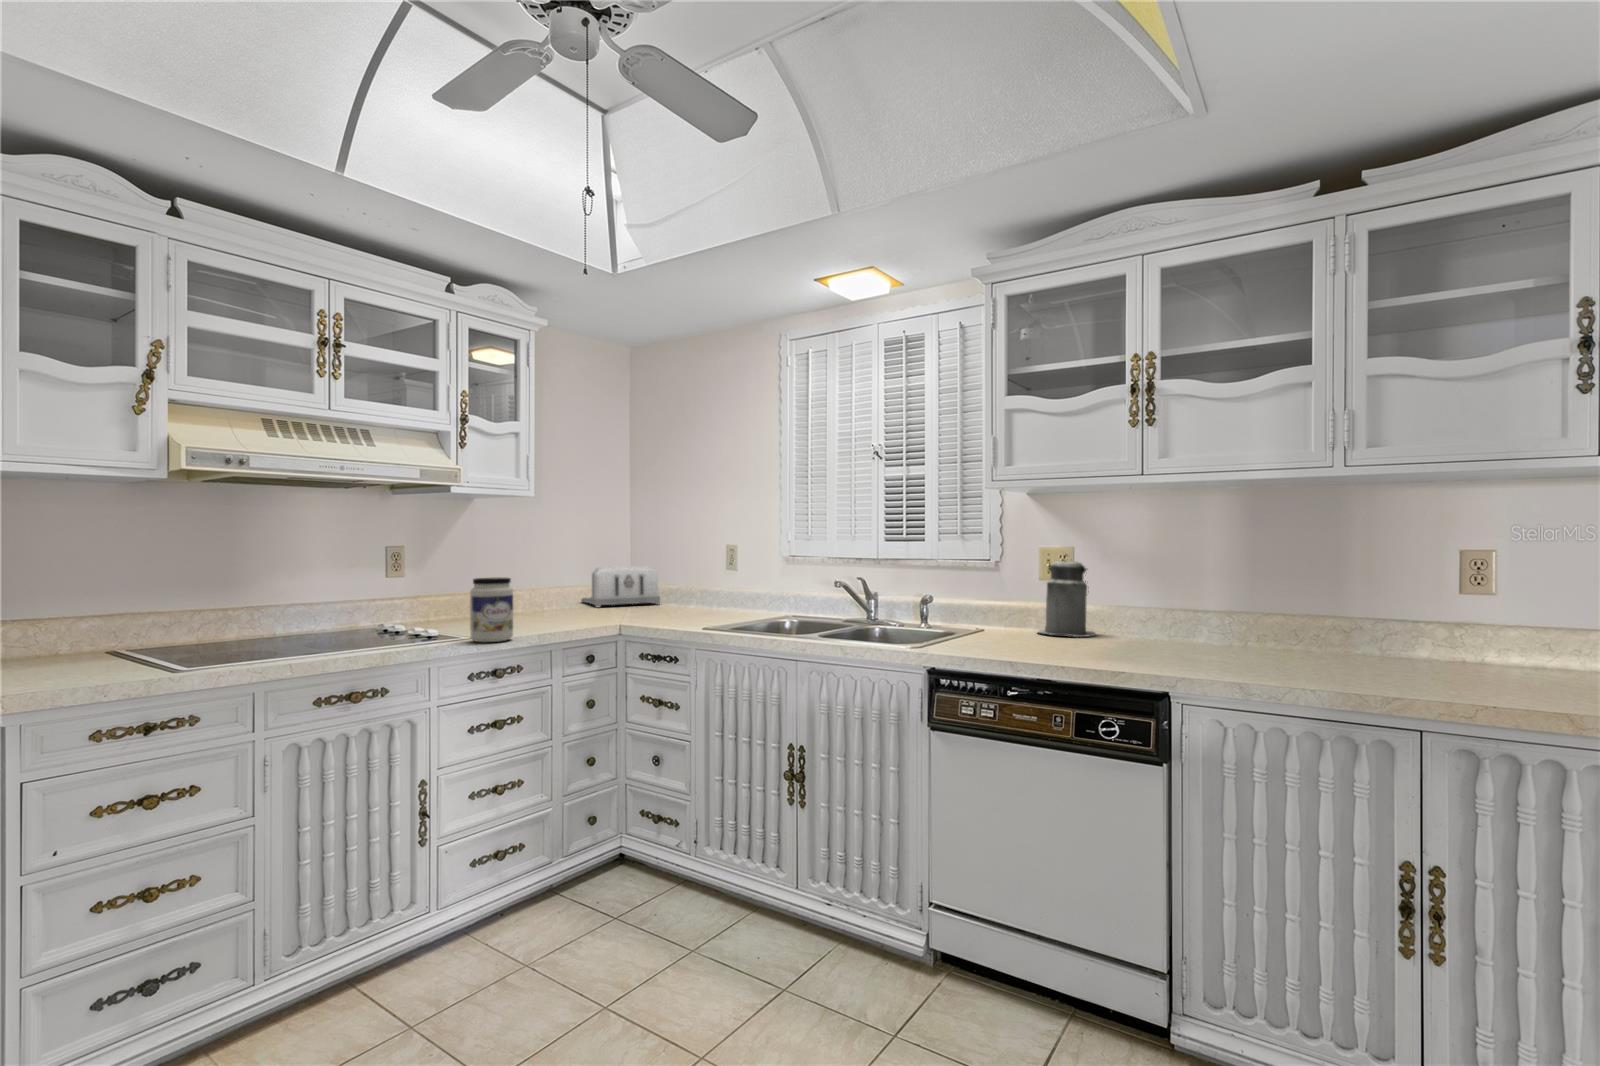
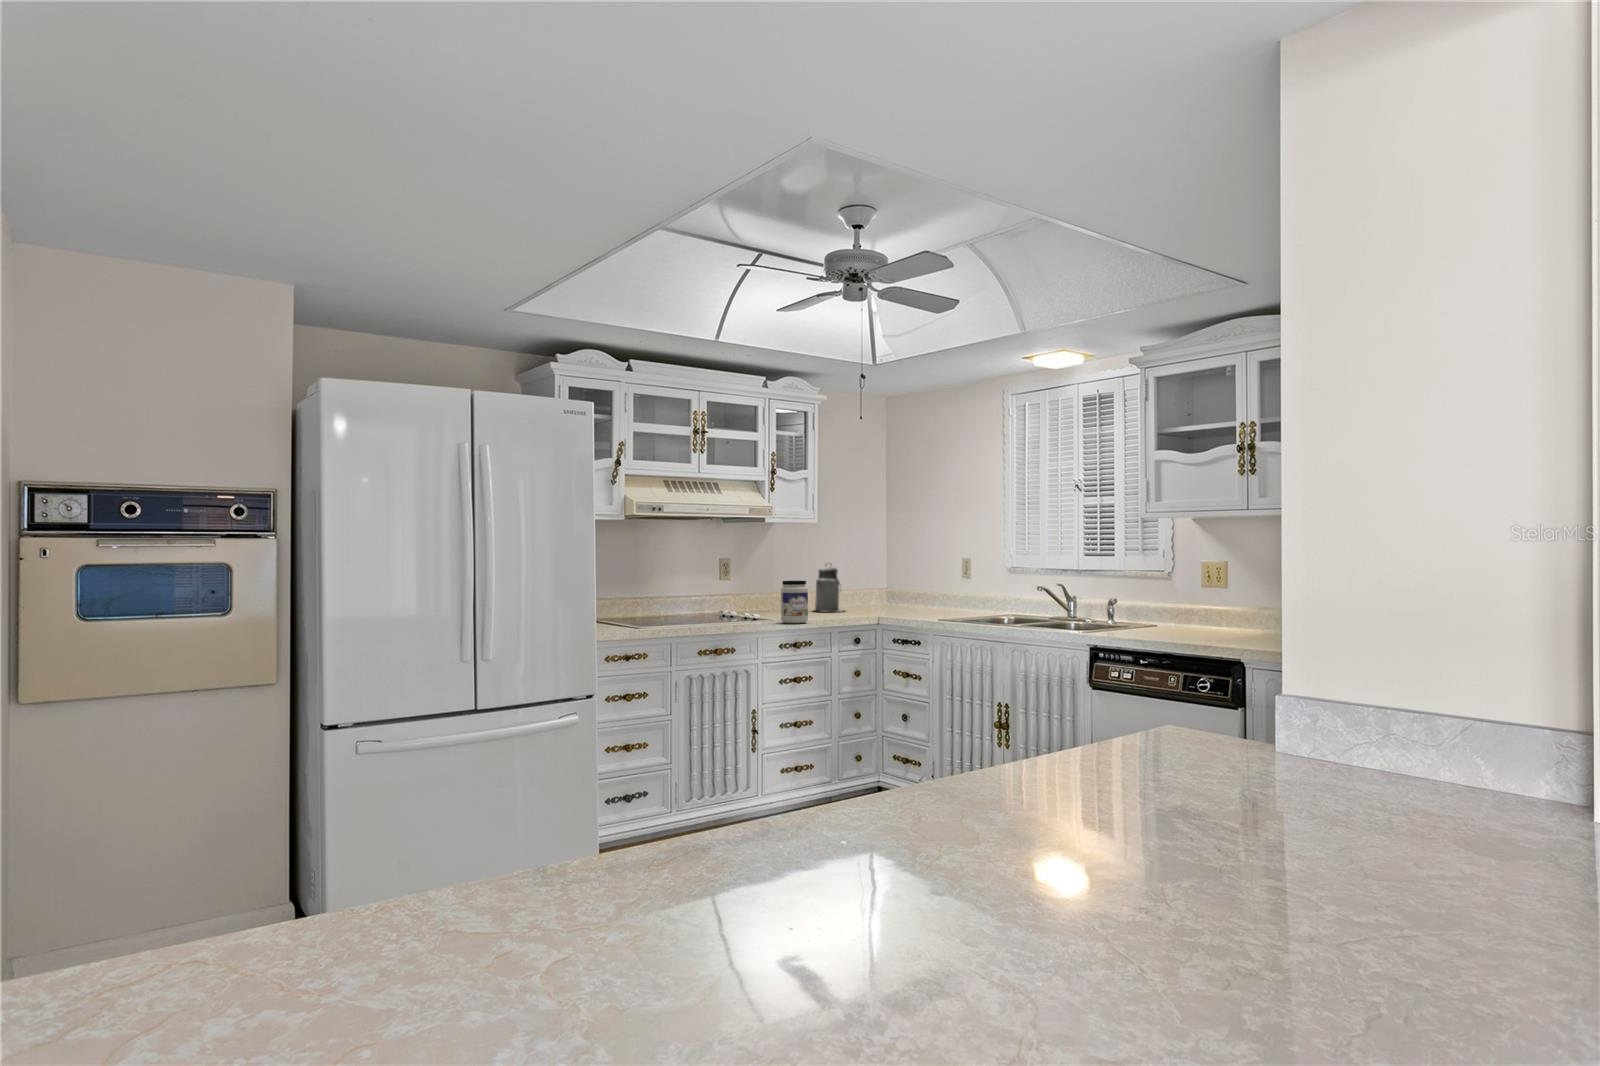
canister: present [1038,554,1096,637] -> present [815,564,844,612]
toaster: present [581,566,660,607] -> none [848,575,910,607]

